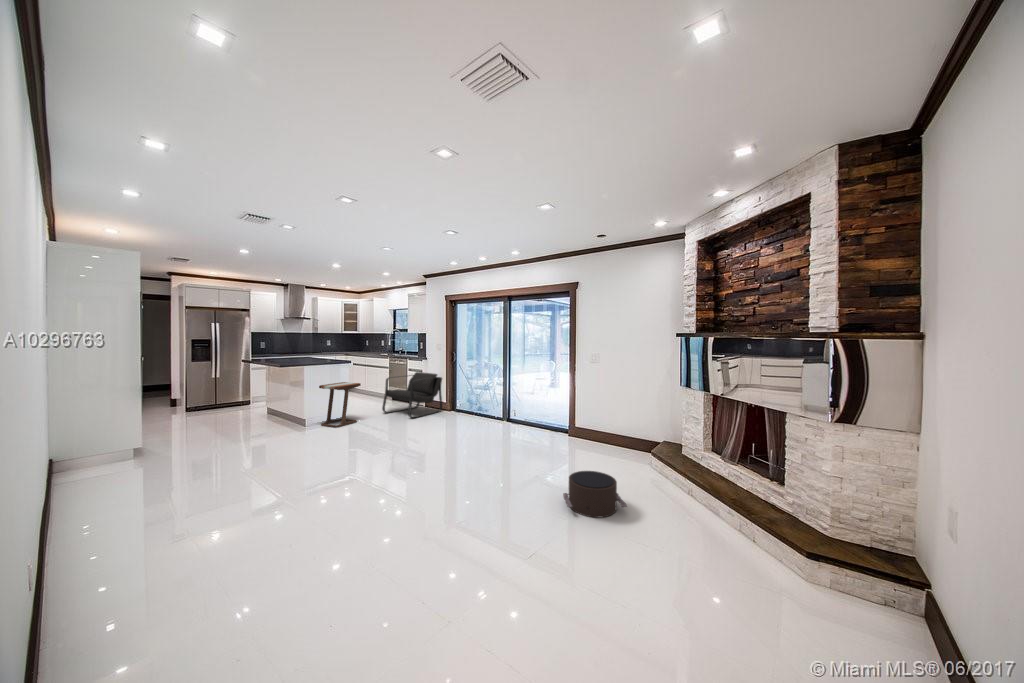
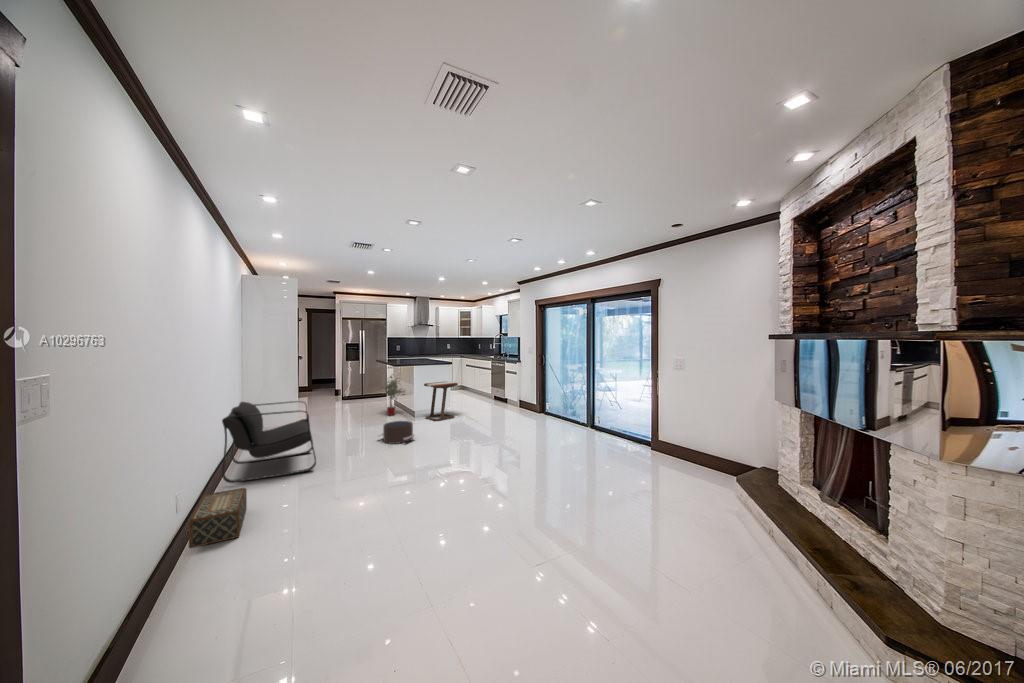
armchair: present [382,372,442,418] -> present [222,401,316,483]
potted tree: none [261,376,293,426] -> present [385,374,405,416]
pouf: present [563,471,627,518] -> present [378,421,414,444]
woven basket: none [26,549,123,664] -> present [189,488,247,548]

